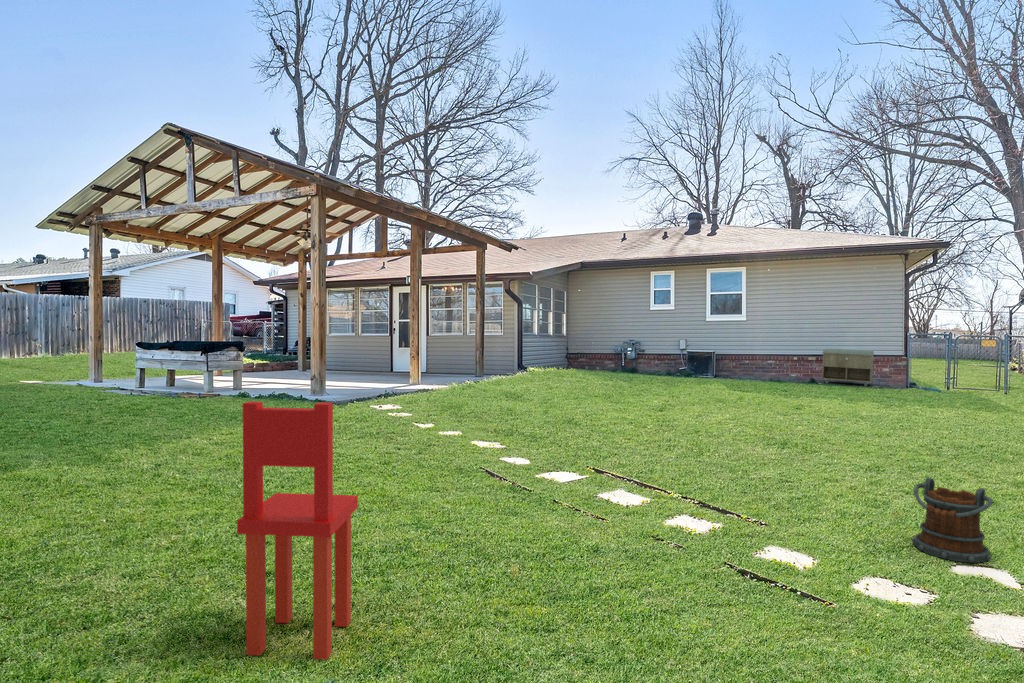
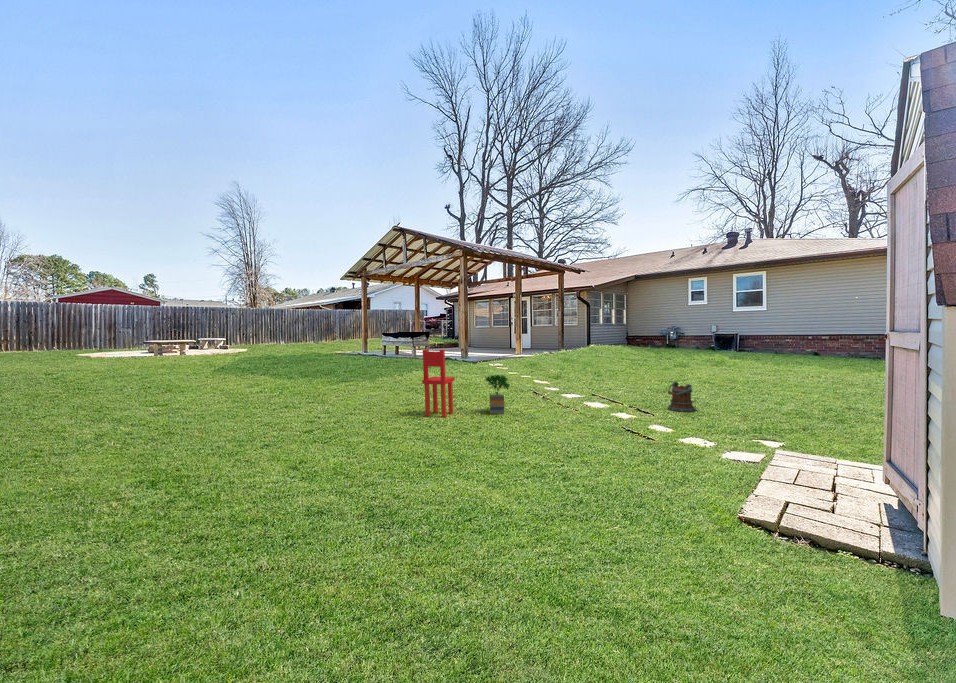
storage bench: present [822,349,874,386] -> none [789,328,828,352]
potted tree: none [460,478,551,617] -> present [485,375,510,414]

